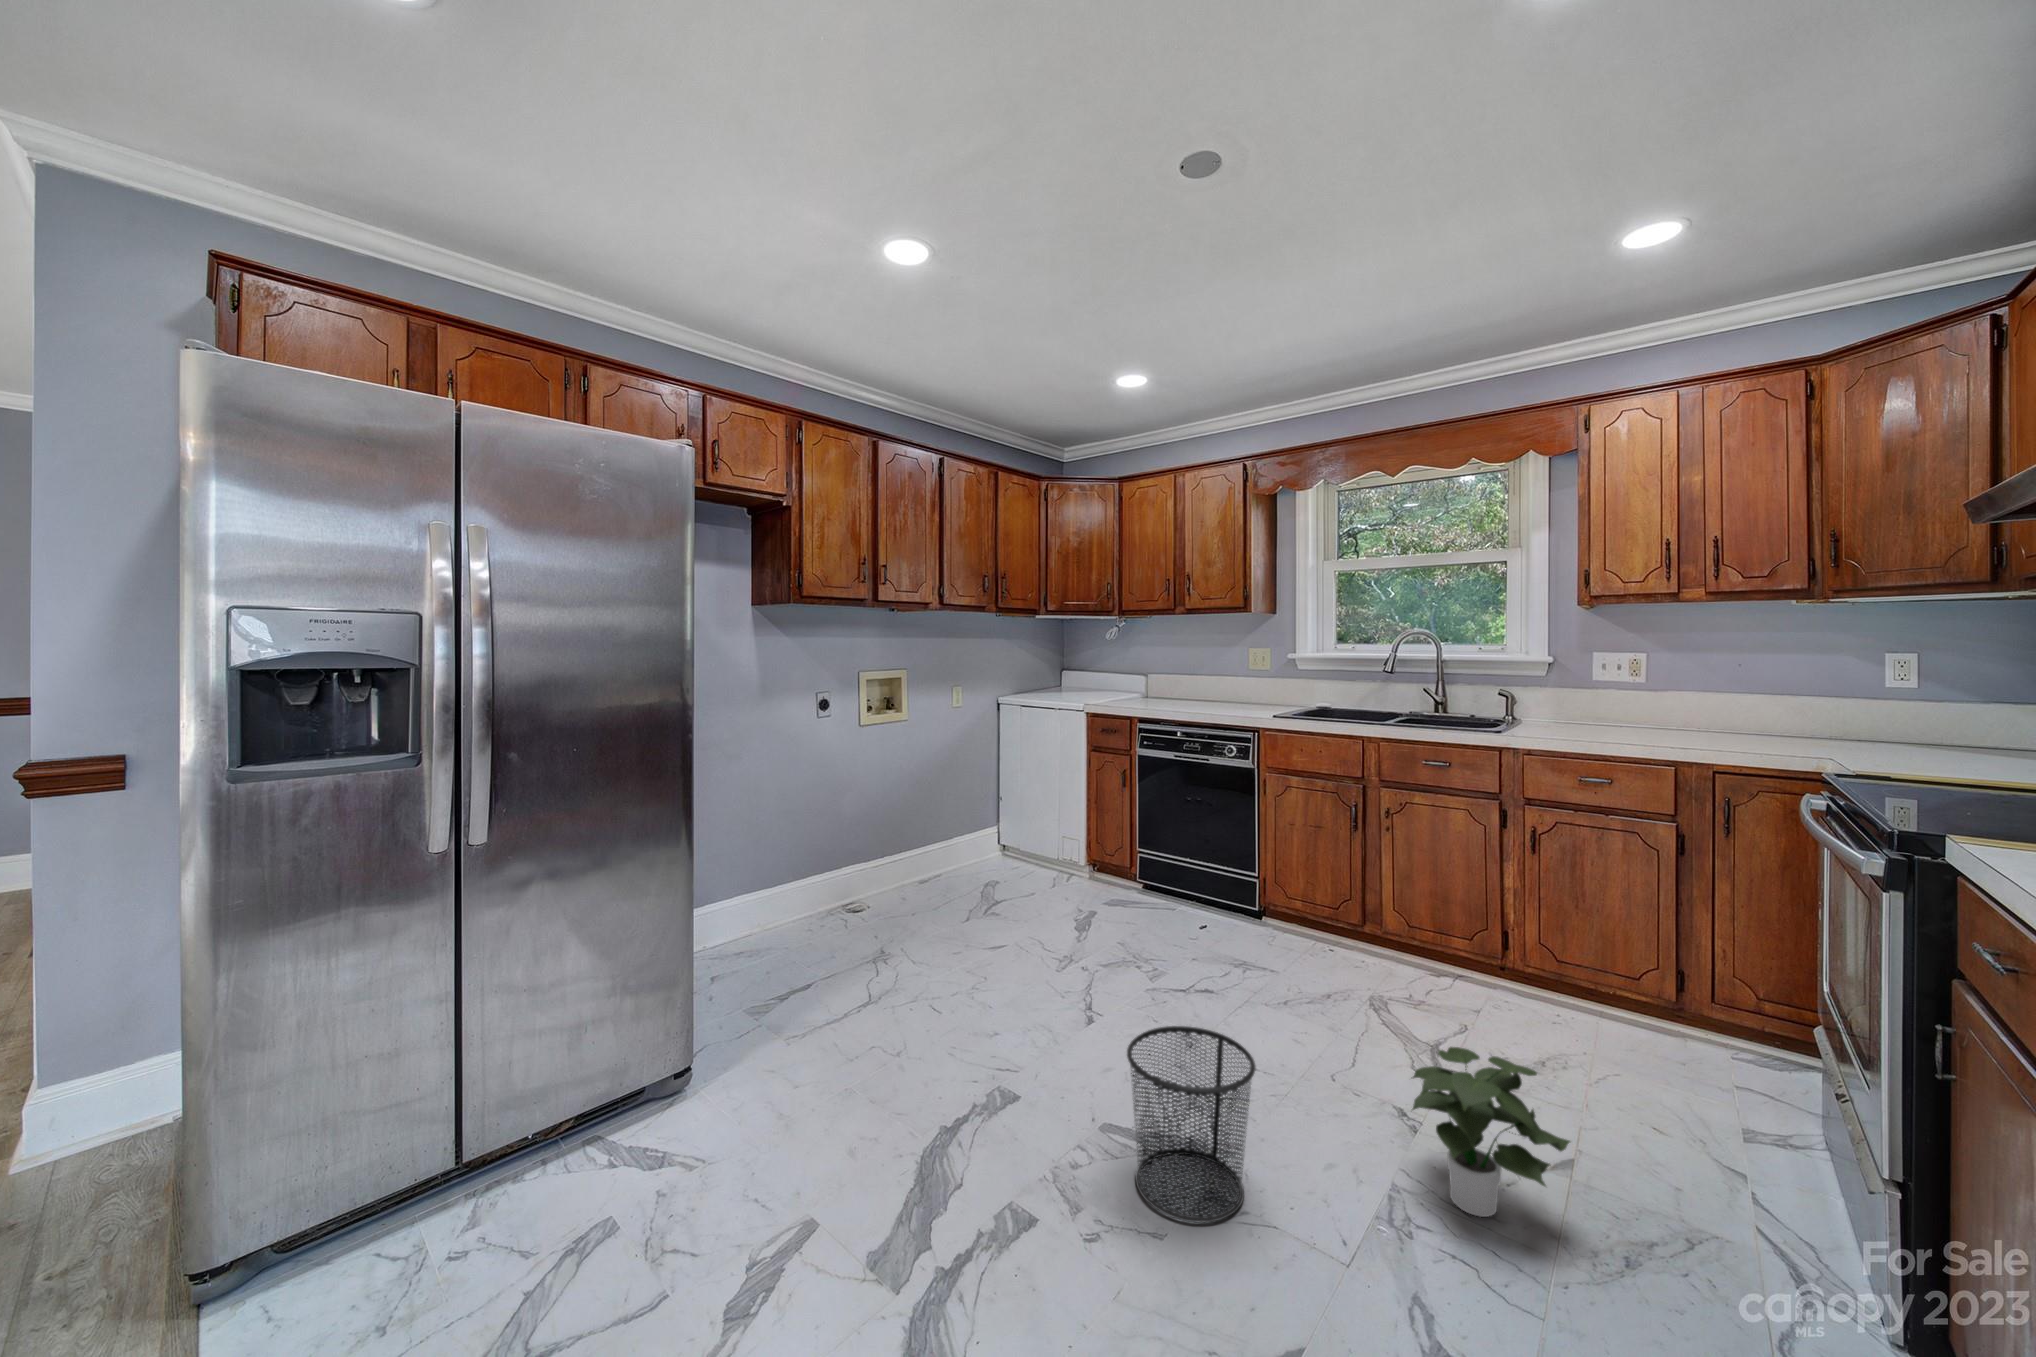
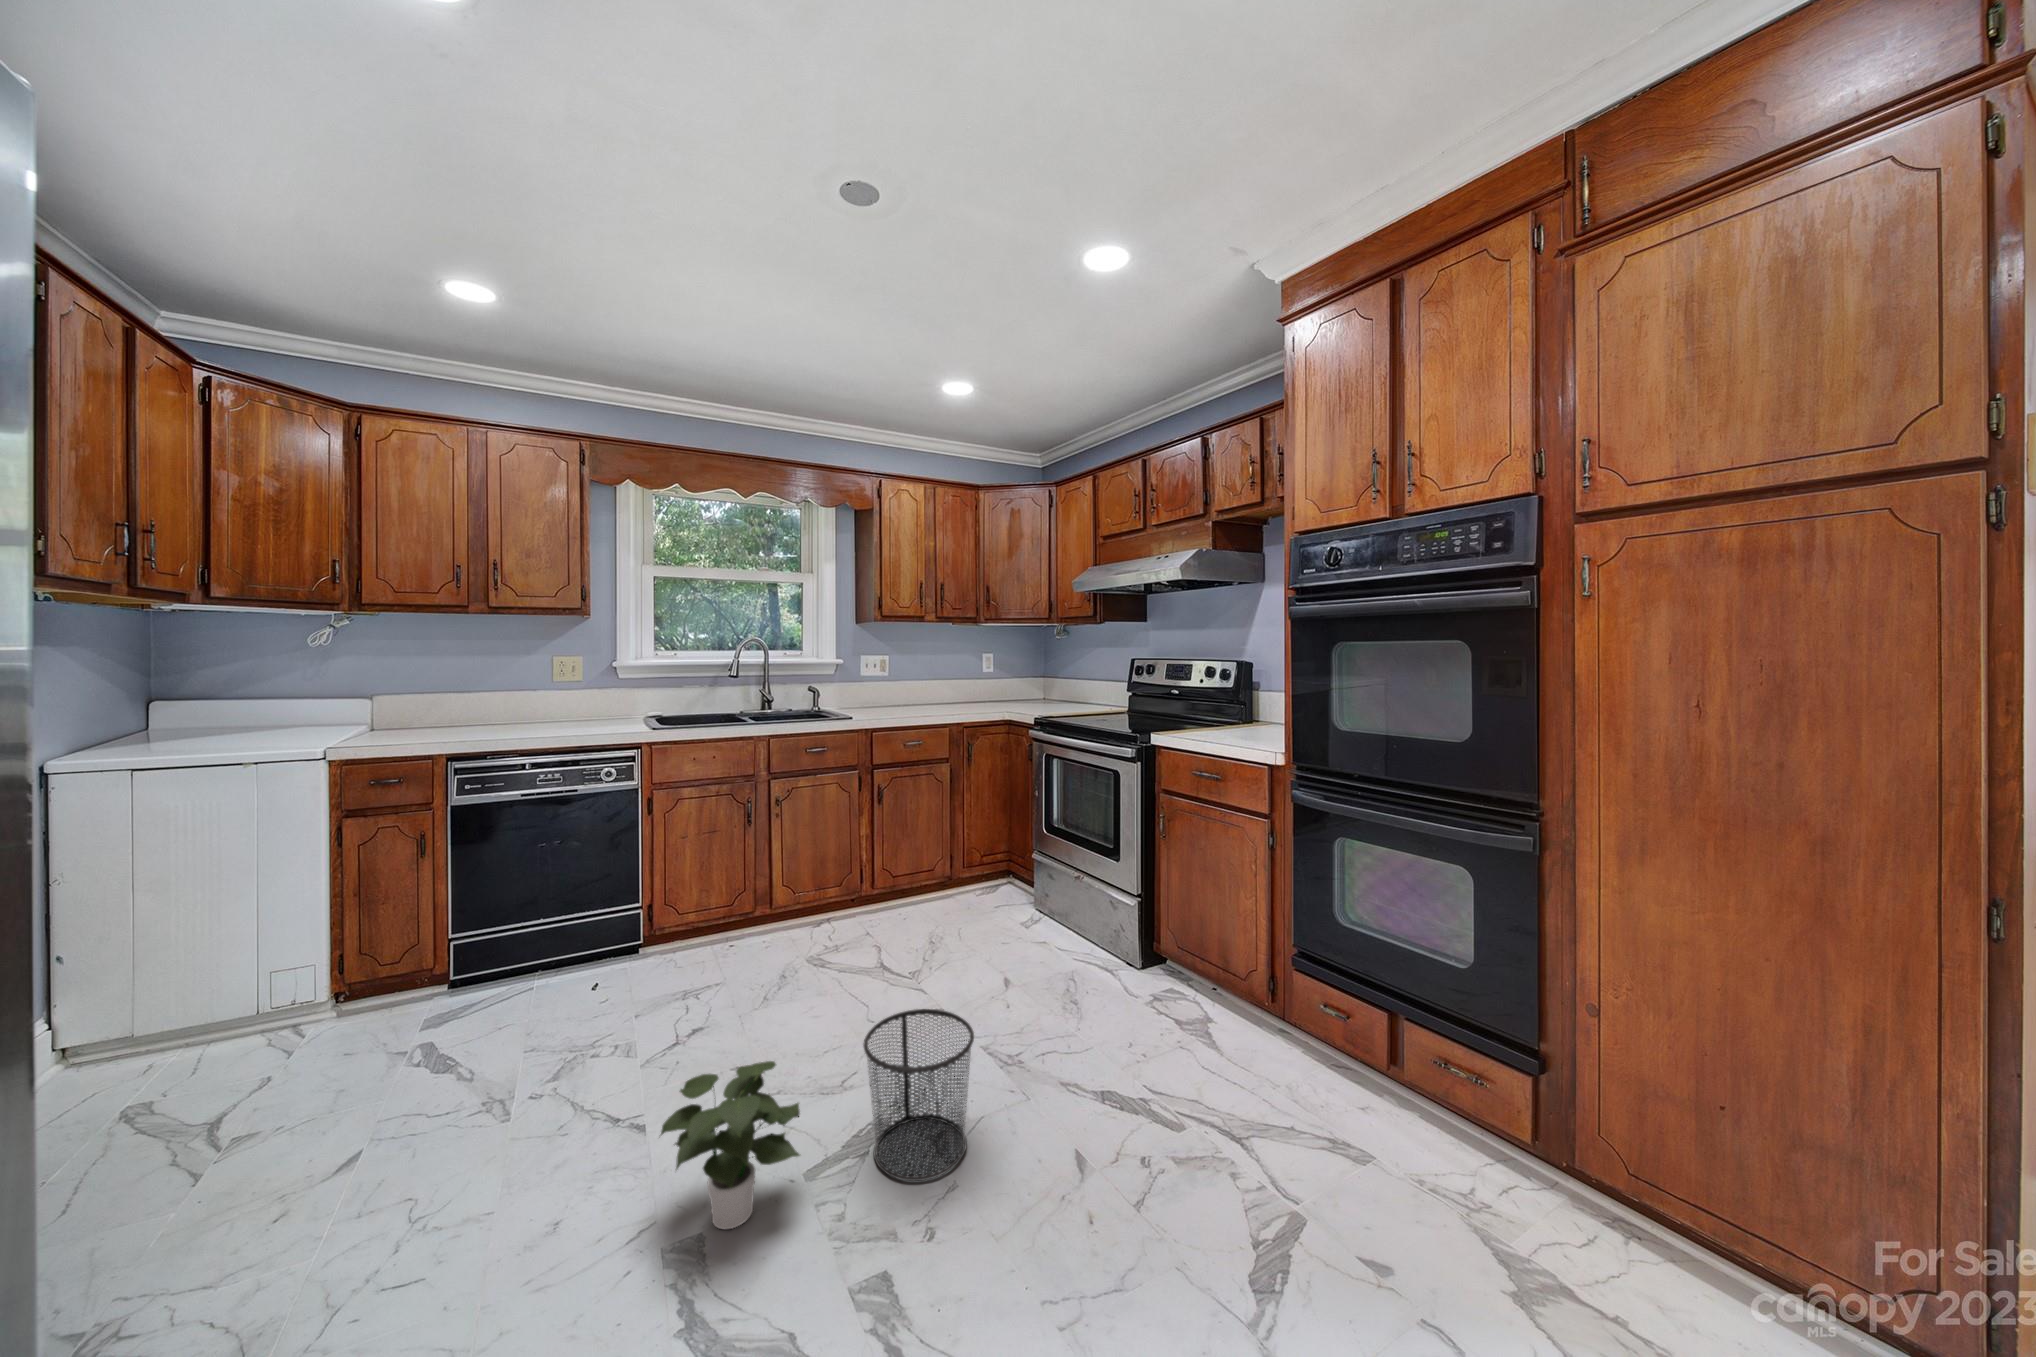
potted plant: present [1412,1047,1570,1217] -> present [661,1061,800,1229]

